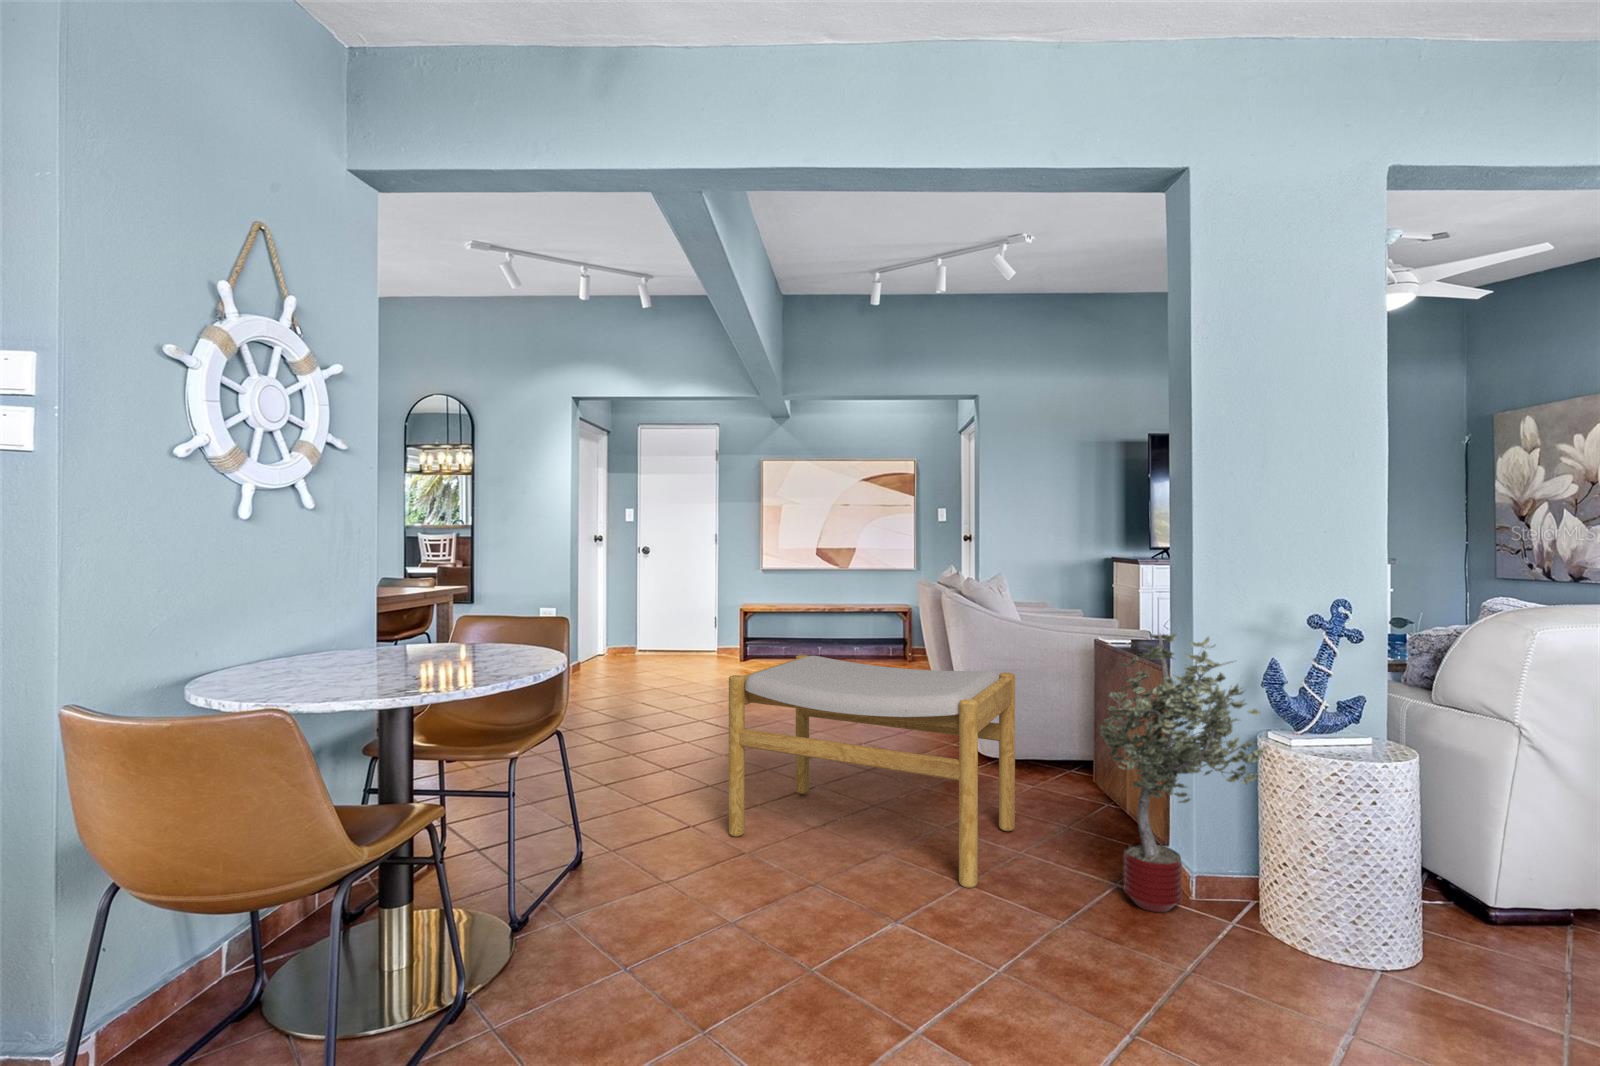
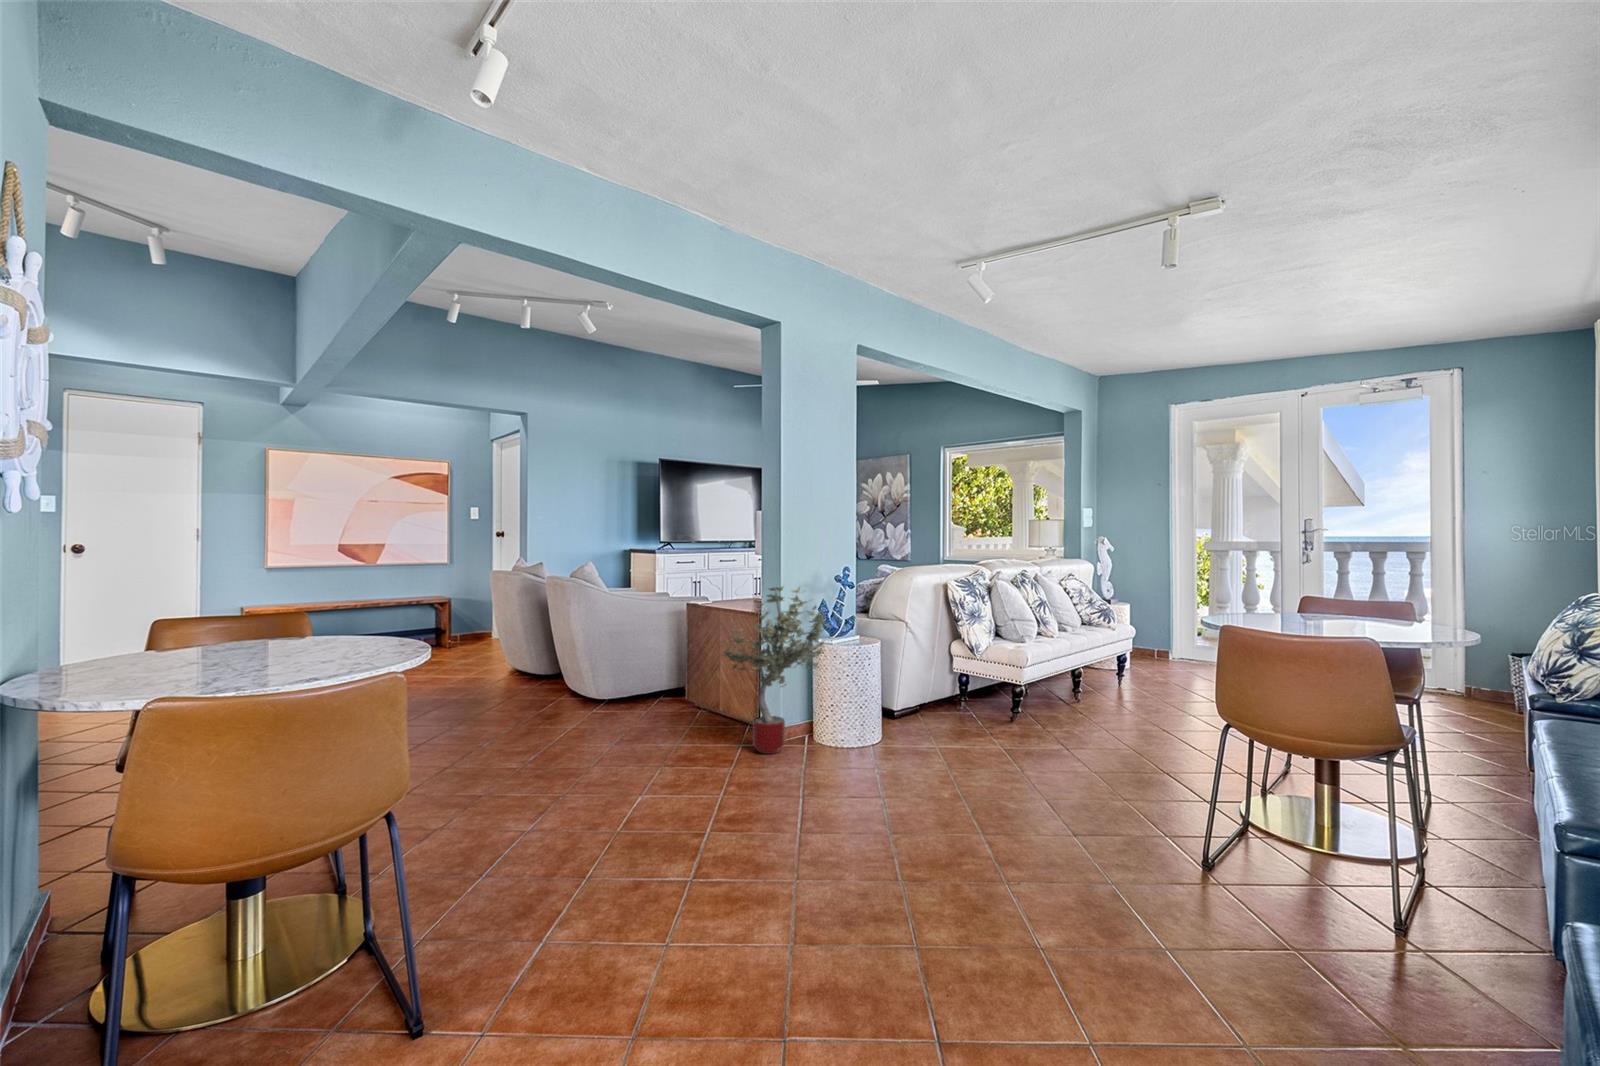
footstool: present [729,655,1015,888] -> none [448,626,672,789]

